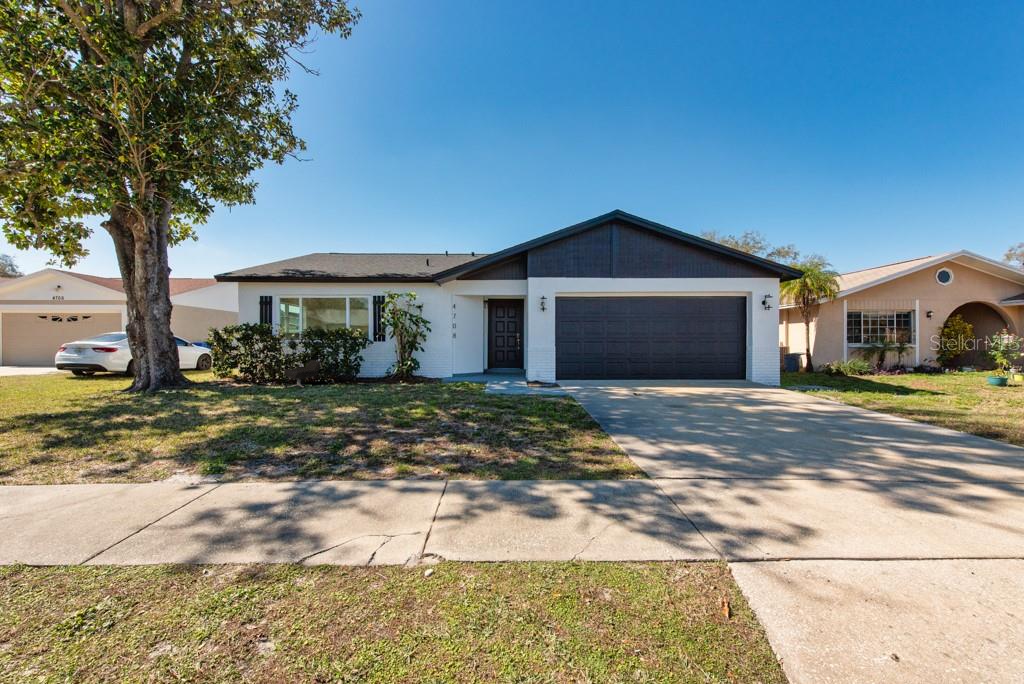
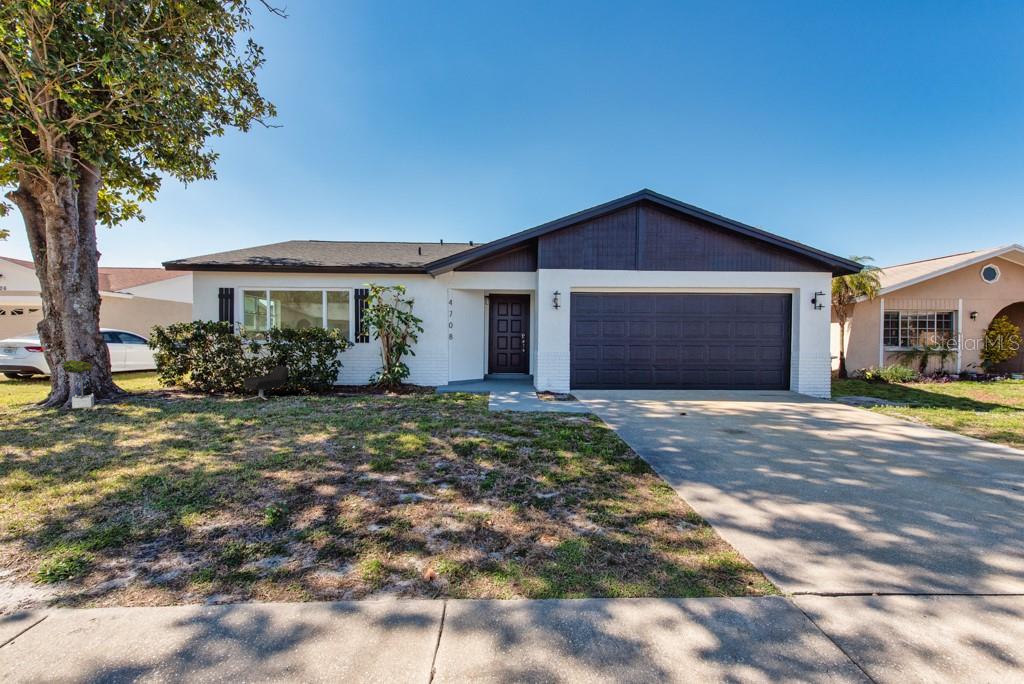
potted tree: none [147,354,169,392] -> present [63,360,94,408]

